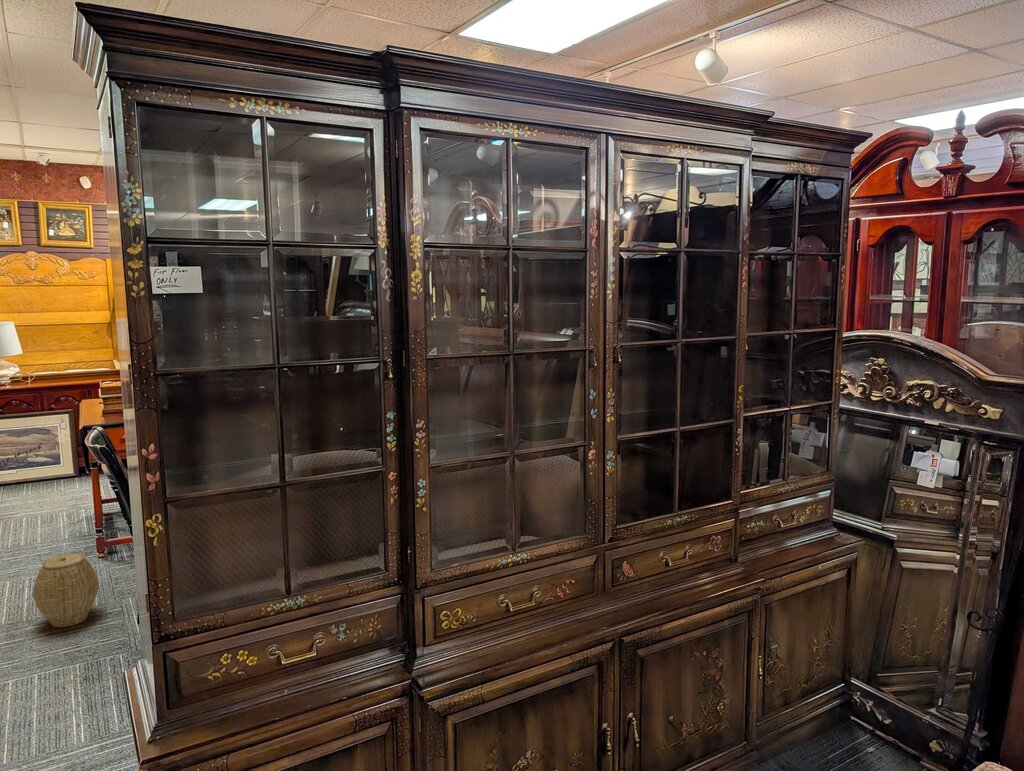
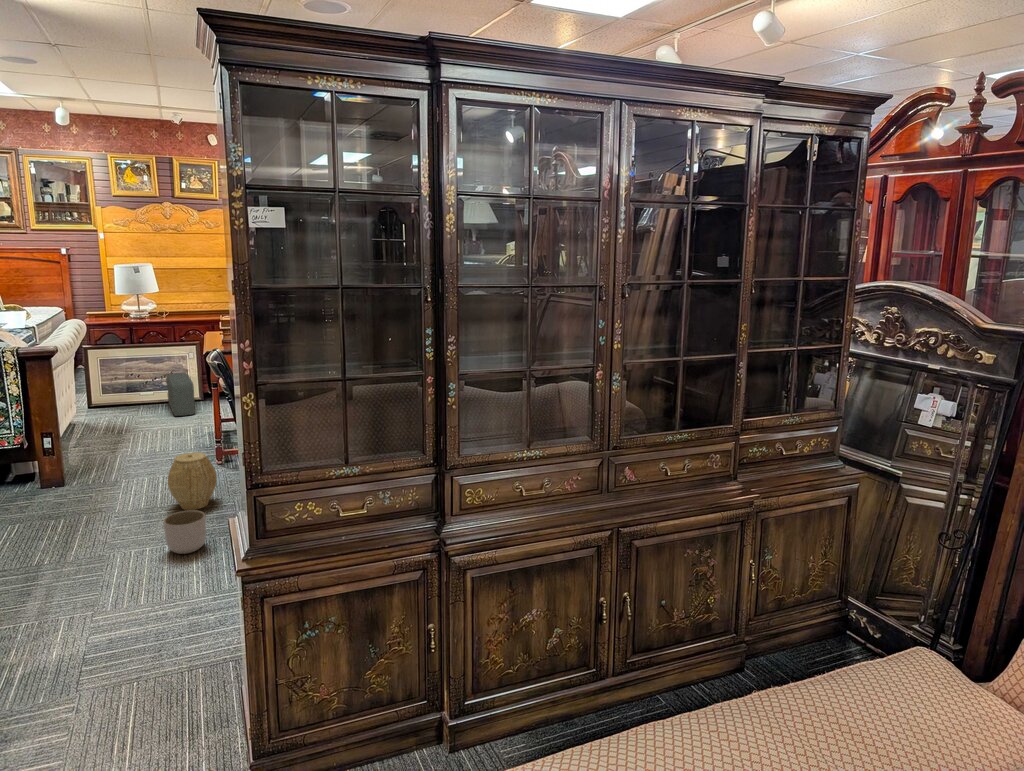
pouf: none [30,446,68,501] -> present [166,373,195,416]
planter: none [28,632,86,691] -> present [164,510,206,554]

